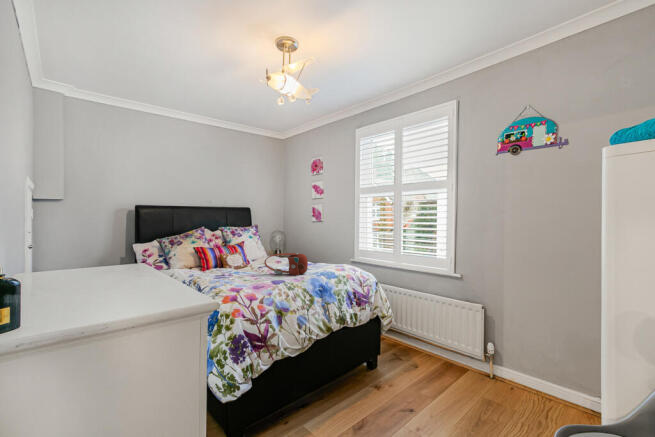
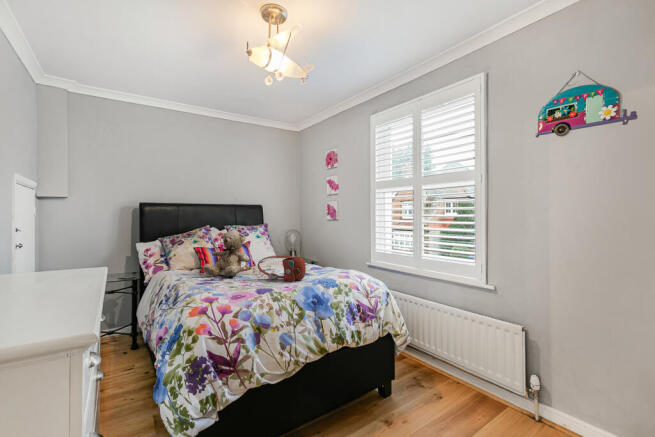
teddy bear: none [211,231,253,274] -> present [203,230,250,278]

